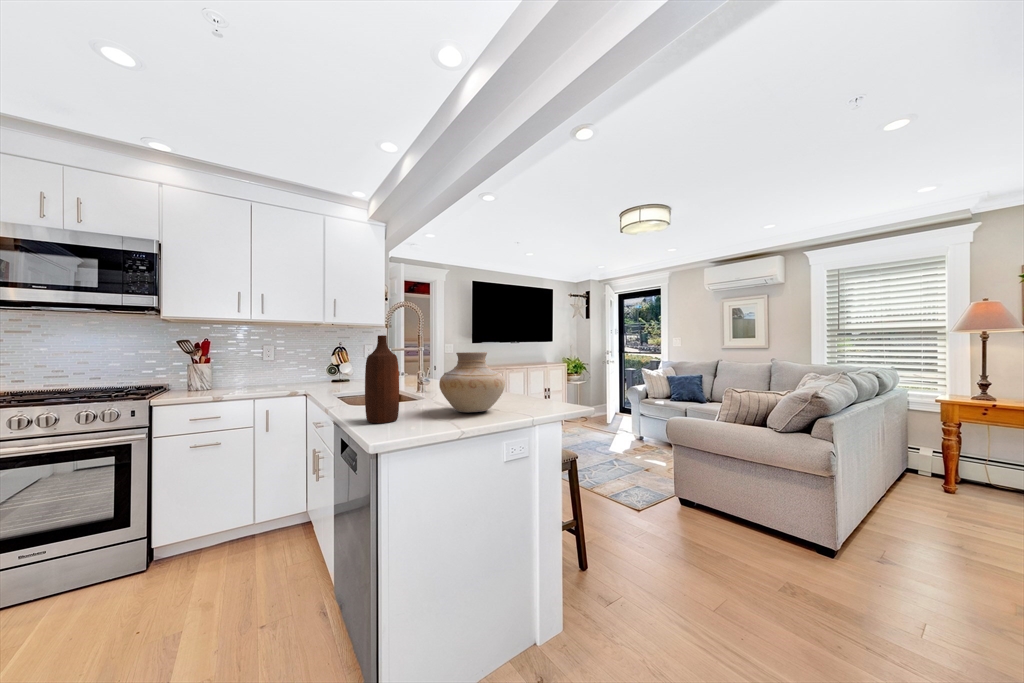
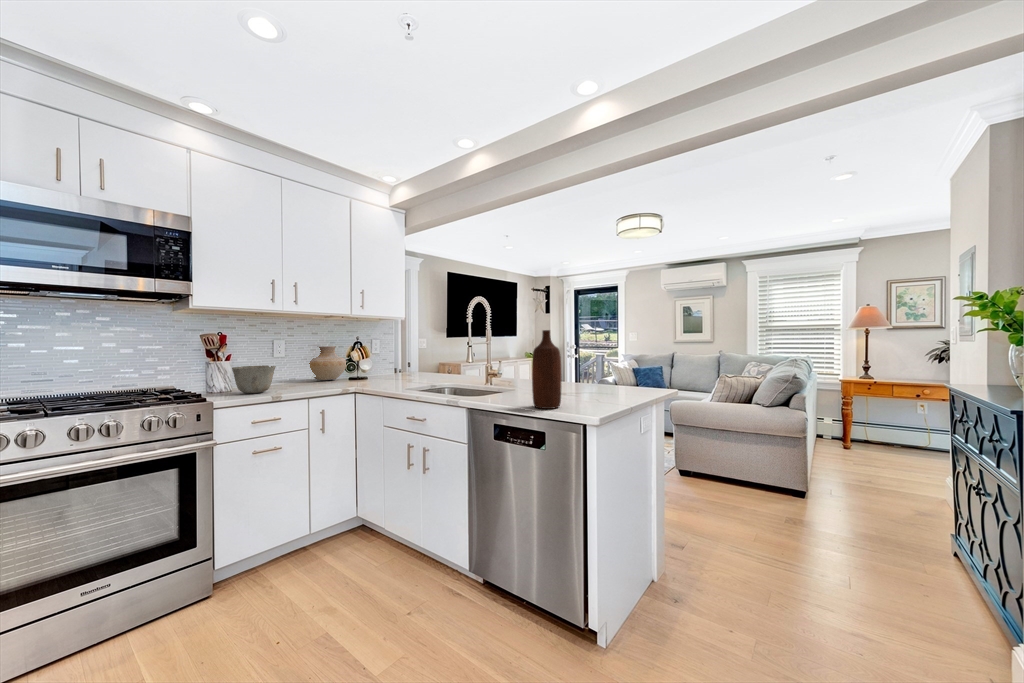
vase: present [439,352,505,412] -> present [309,346,346,380]
ceramic bowl: none [195,368,237,393] -> present [232,365,276,393]

